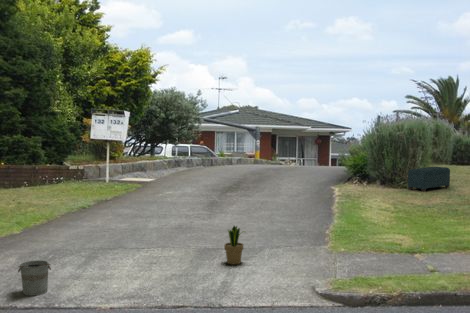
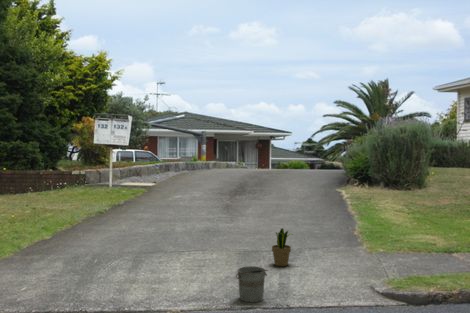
bench: present [408,167,450,192] -> none [409,170,448,194]
bucket: present [18,261,51,296] -> present [236,266,268,302]

